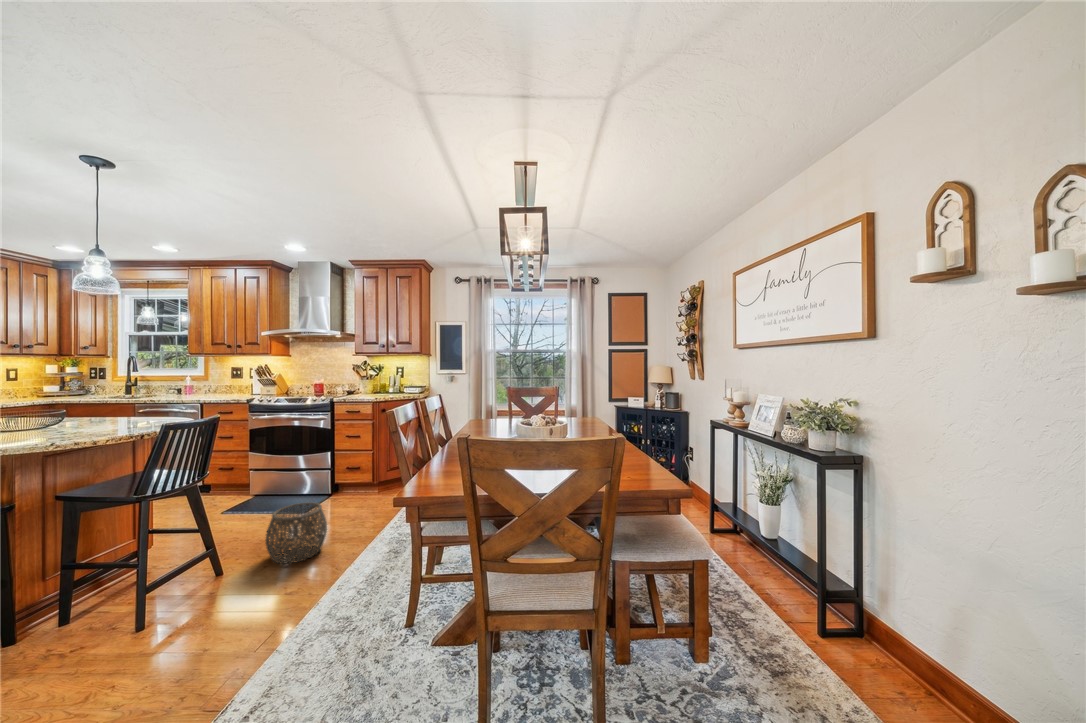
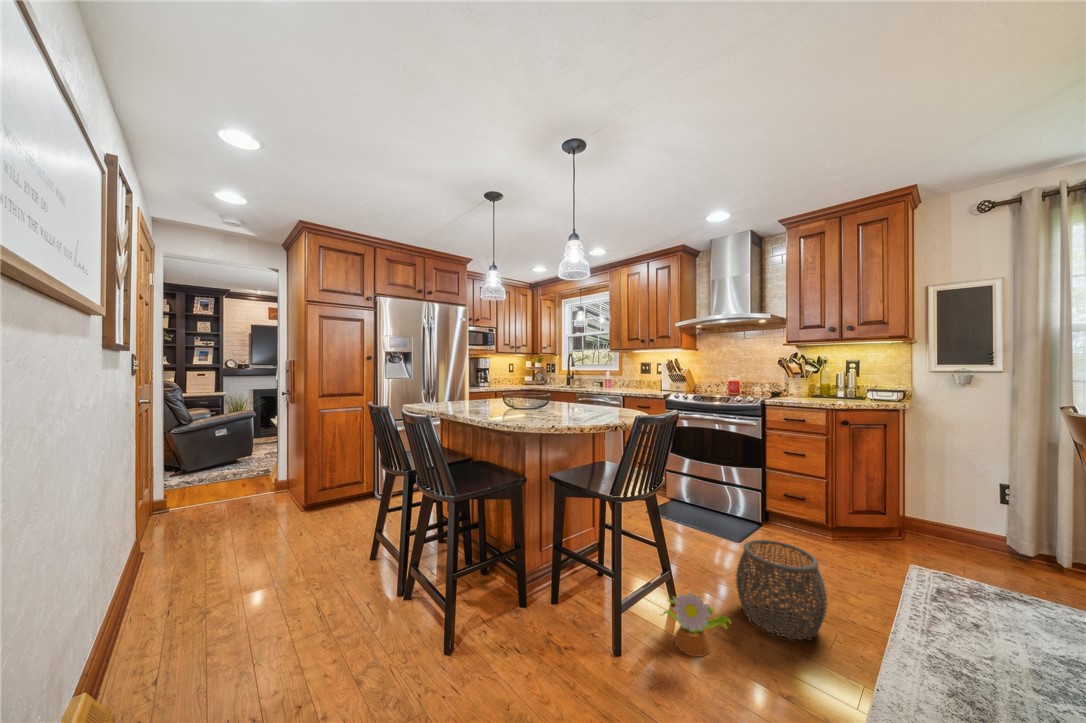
decorative plant: none [179,557,246,603] -> present [661,591,731,657]

